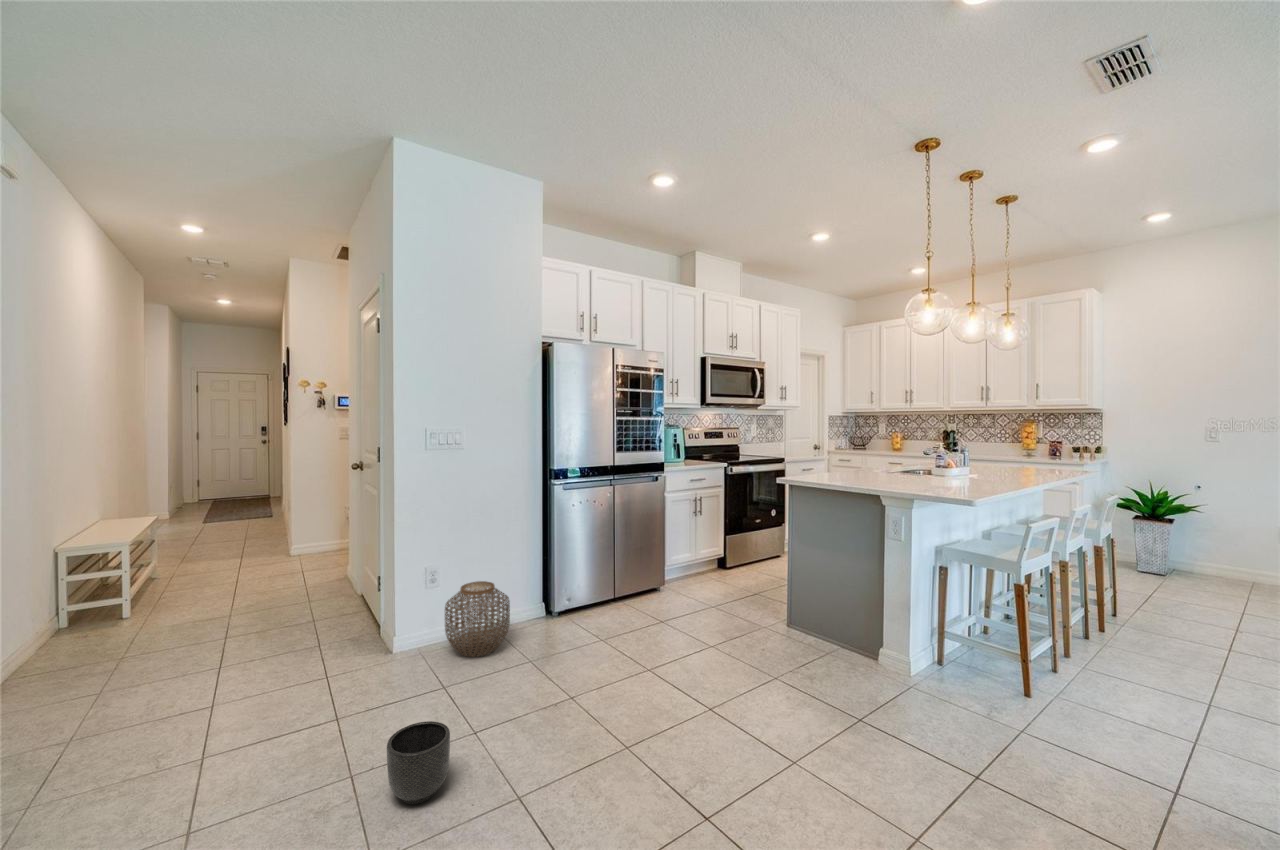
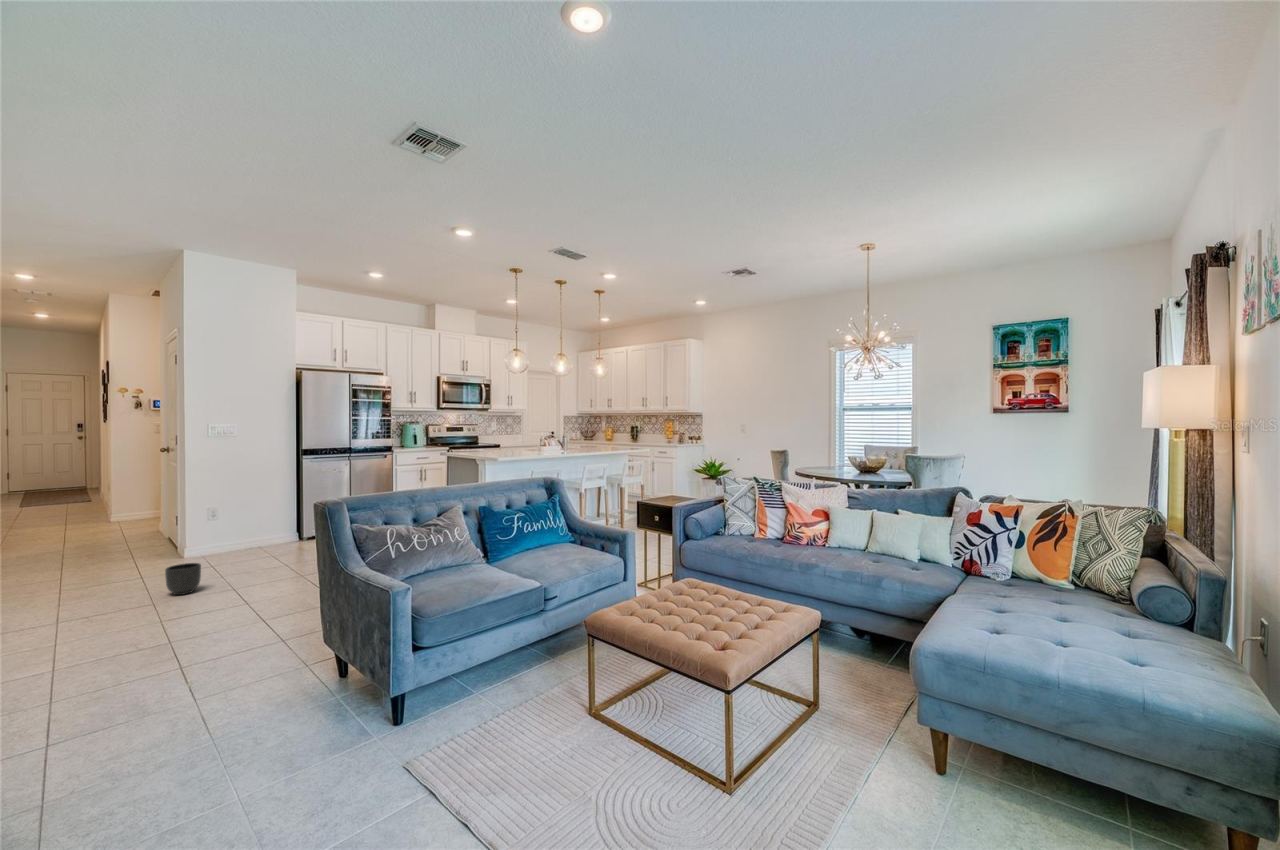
woven basket: present [445,581,510,657] -> none [219,515,265,557]

